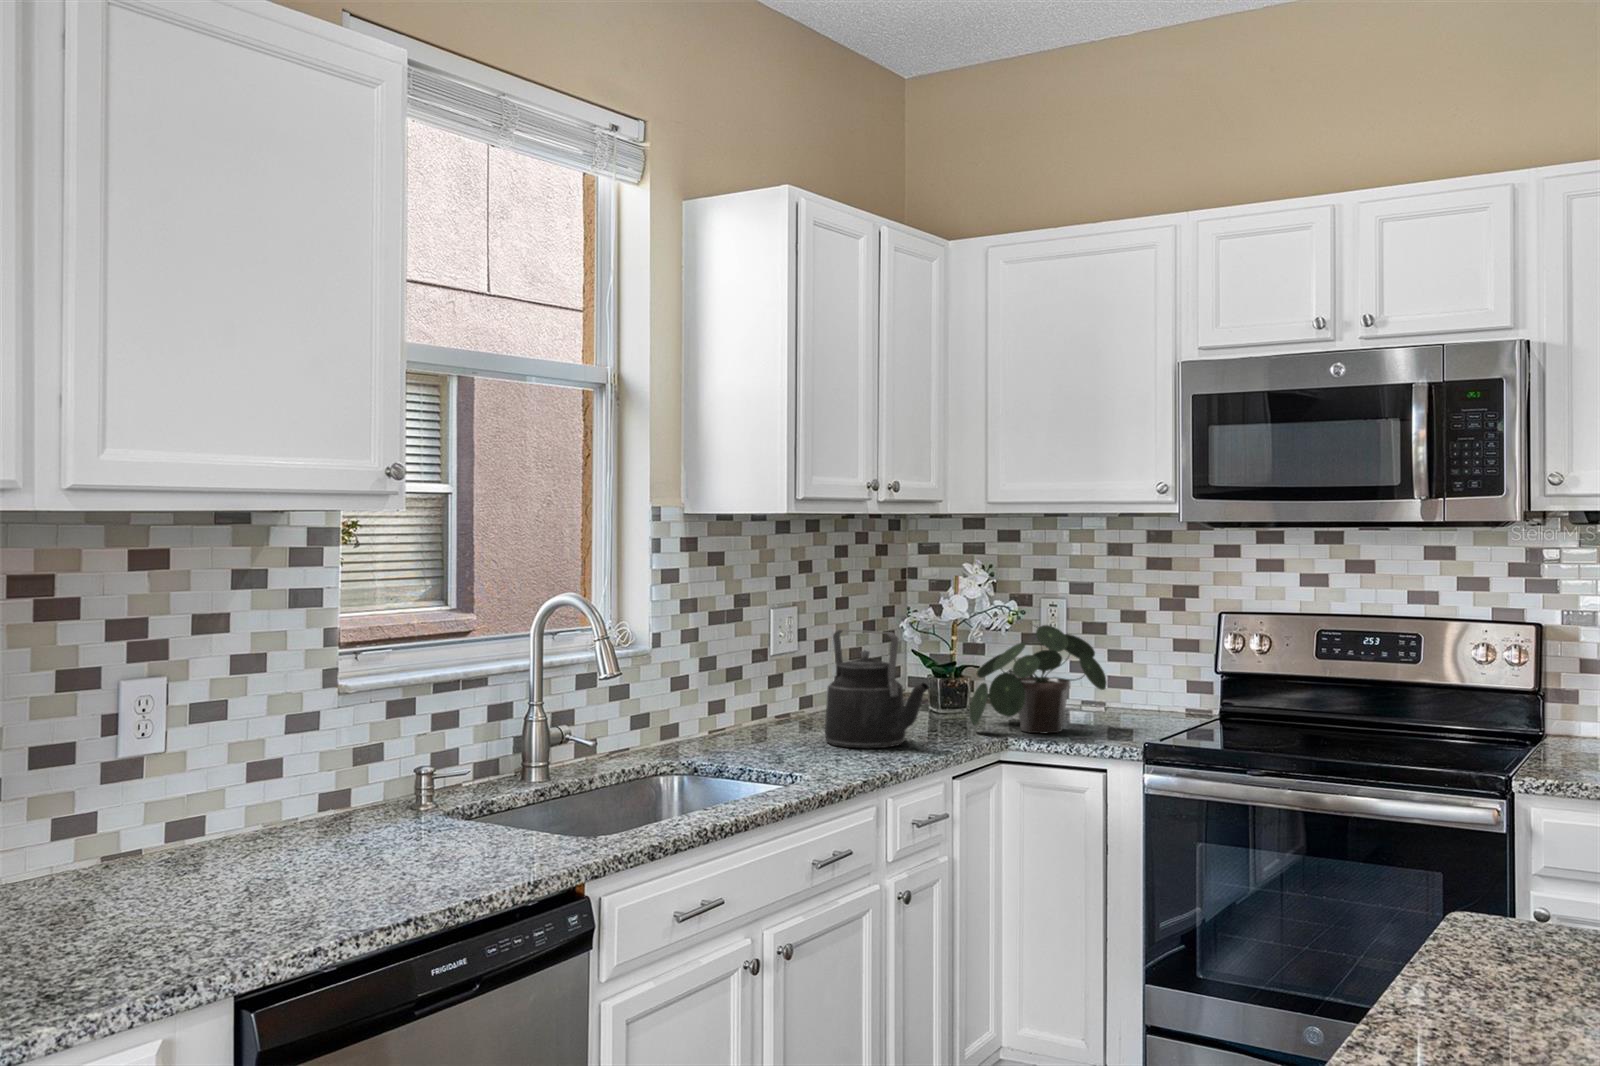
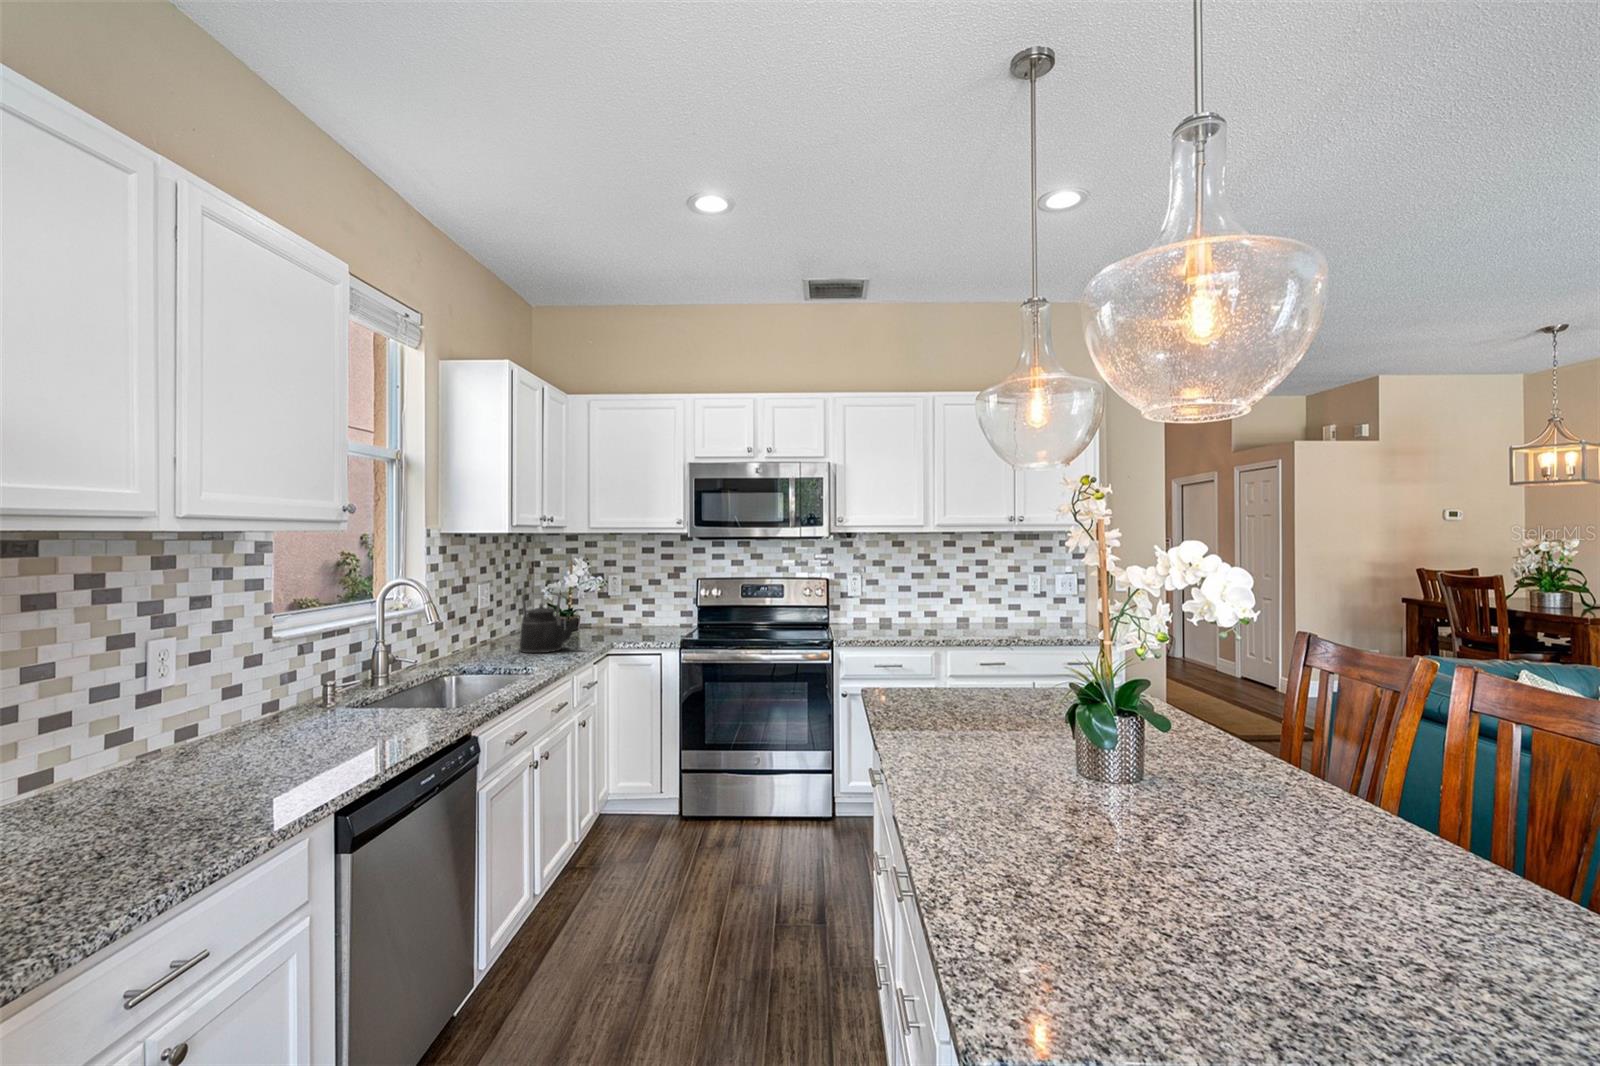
potted plant: present [970,625,1107,733] -> none [585,587,652,639]

